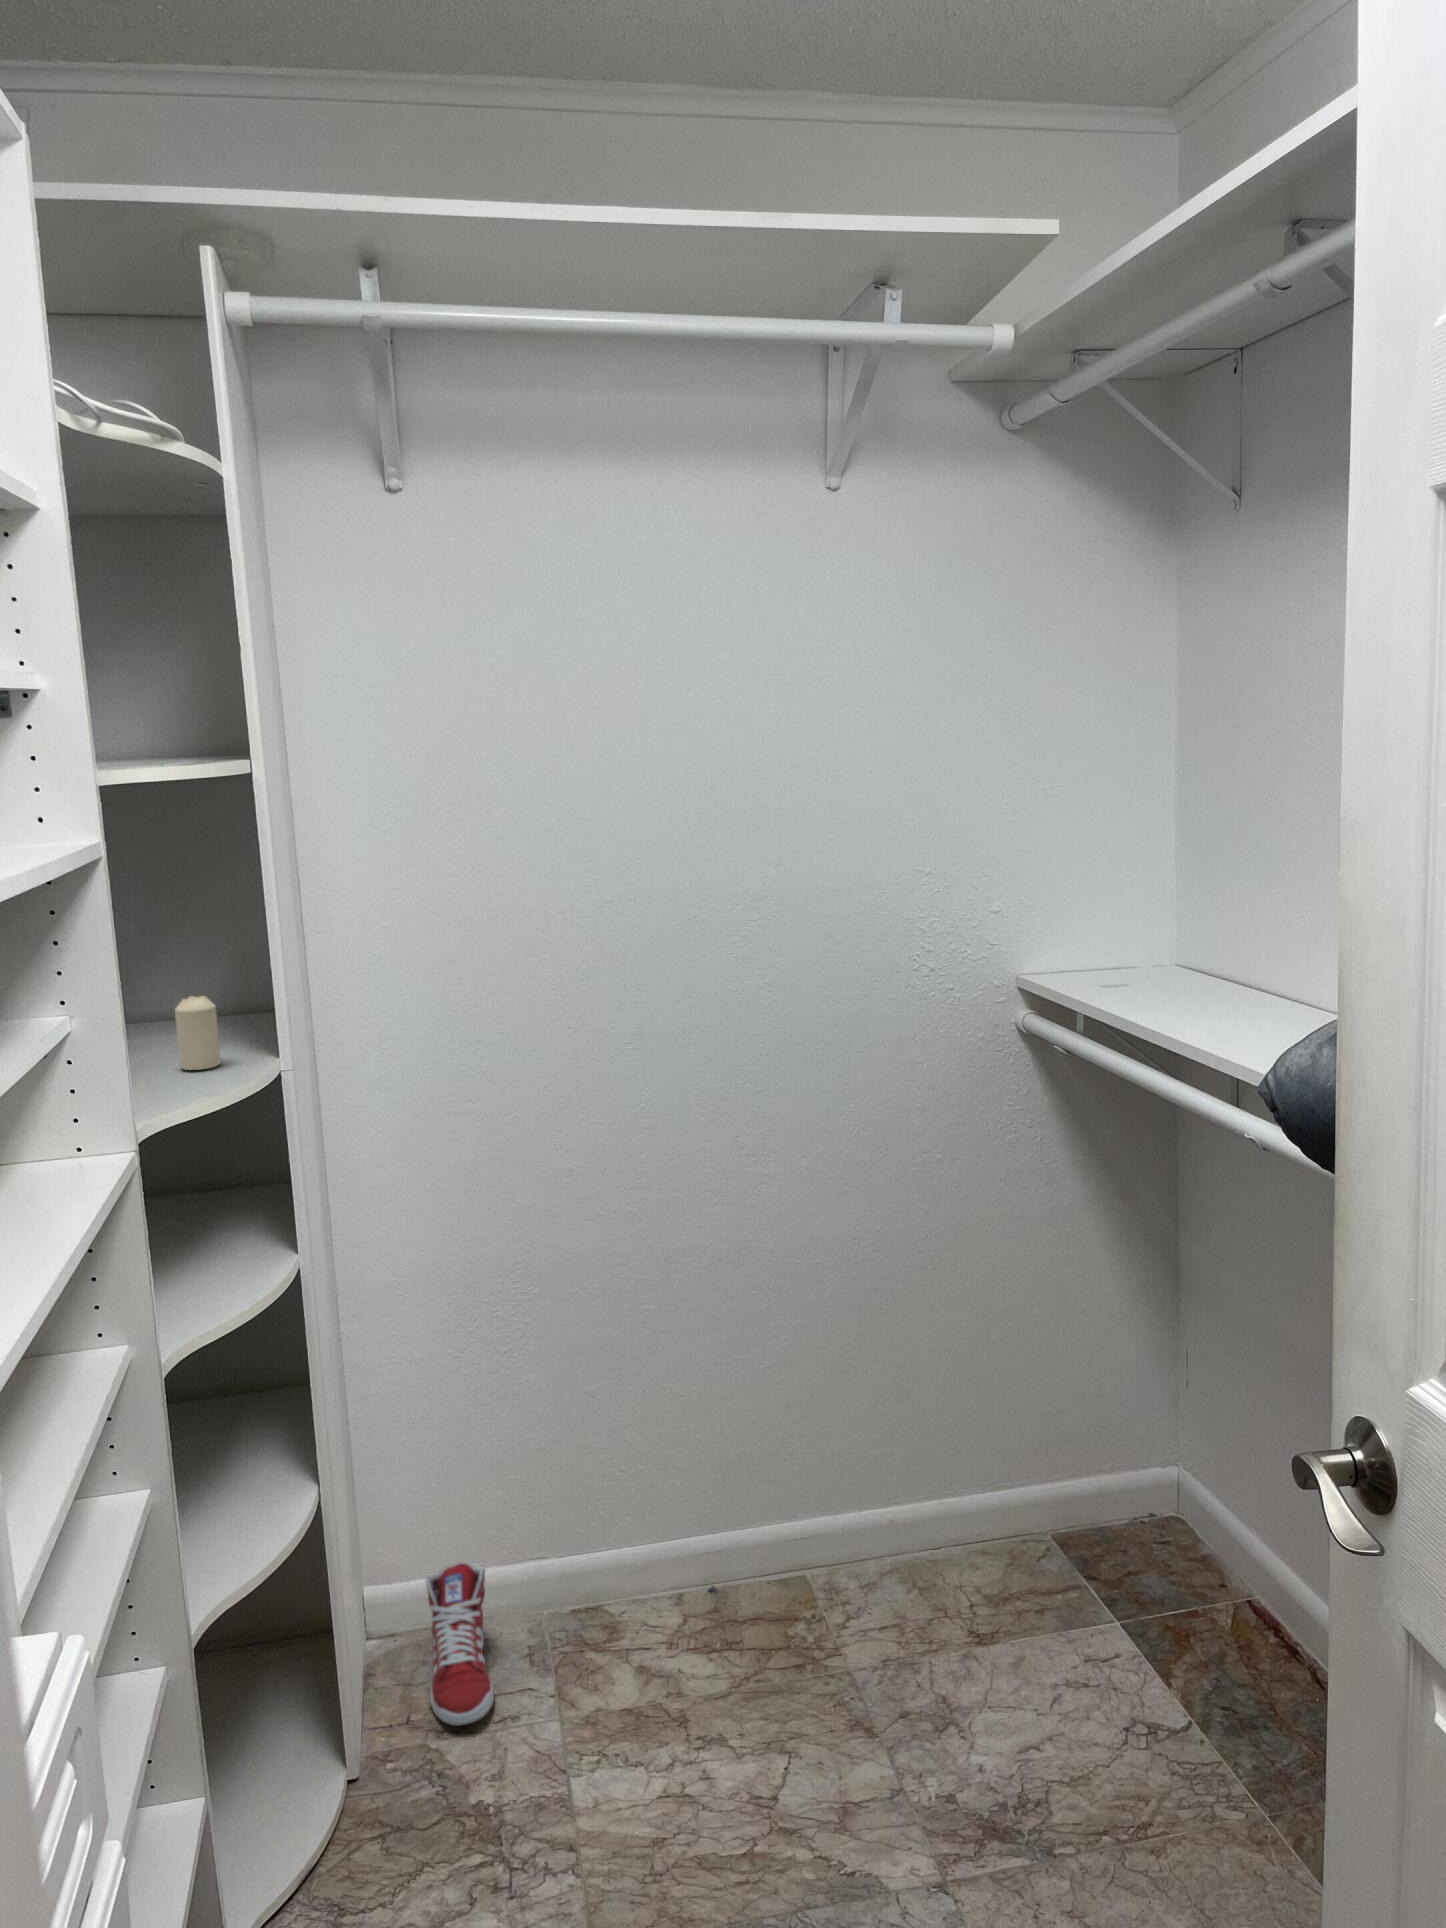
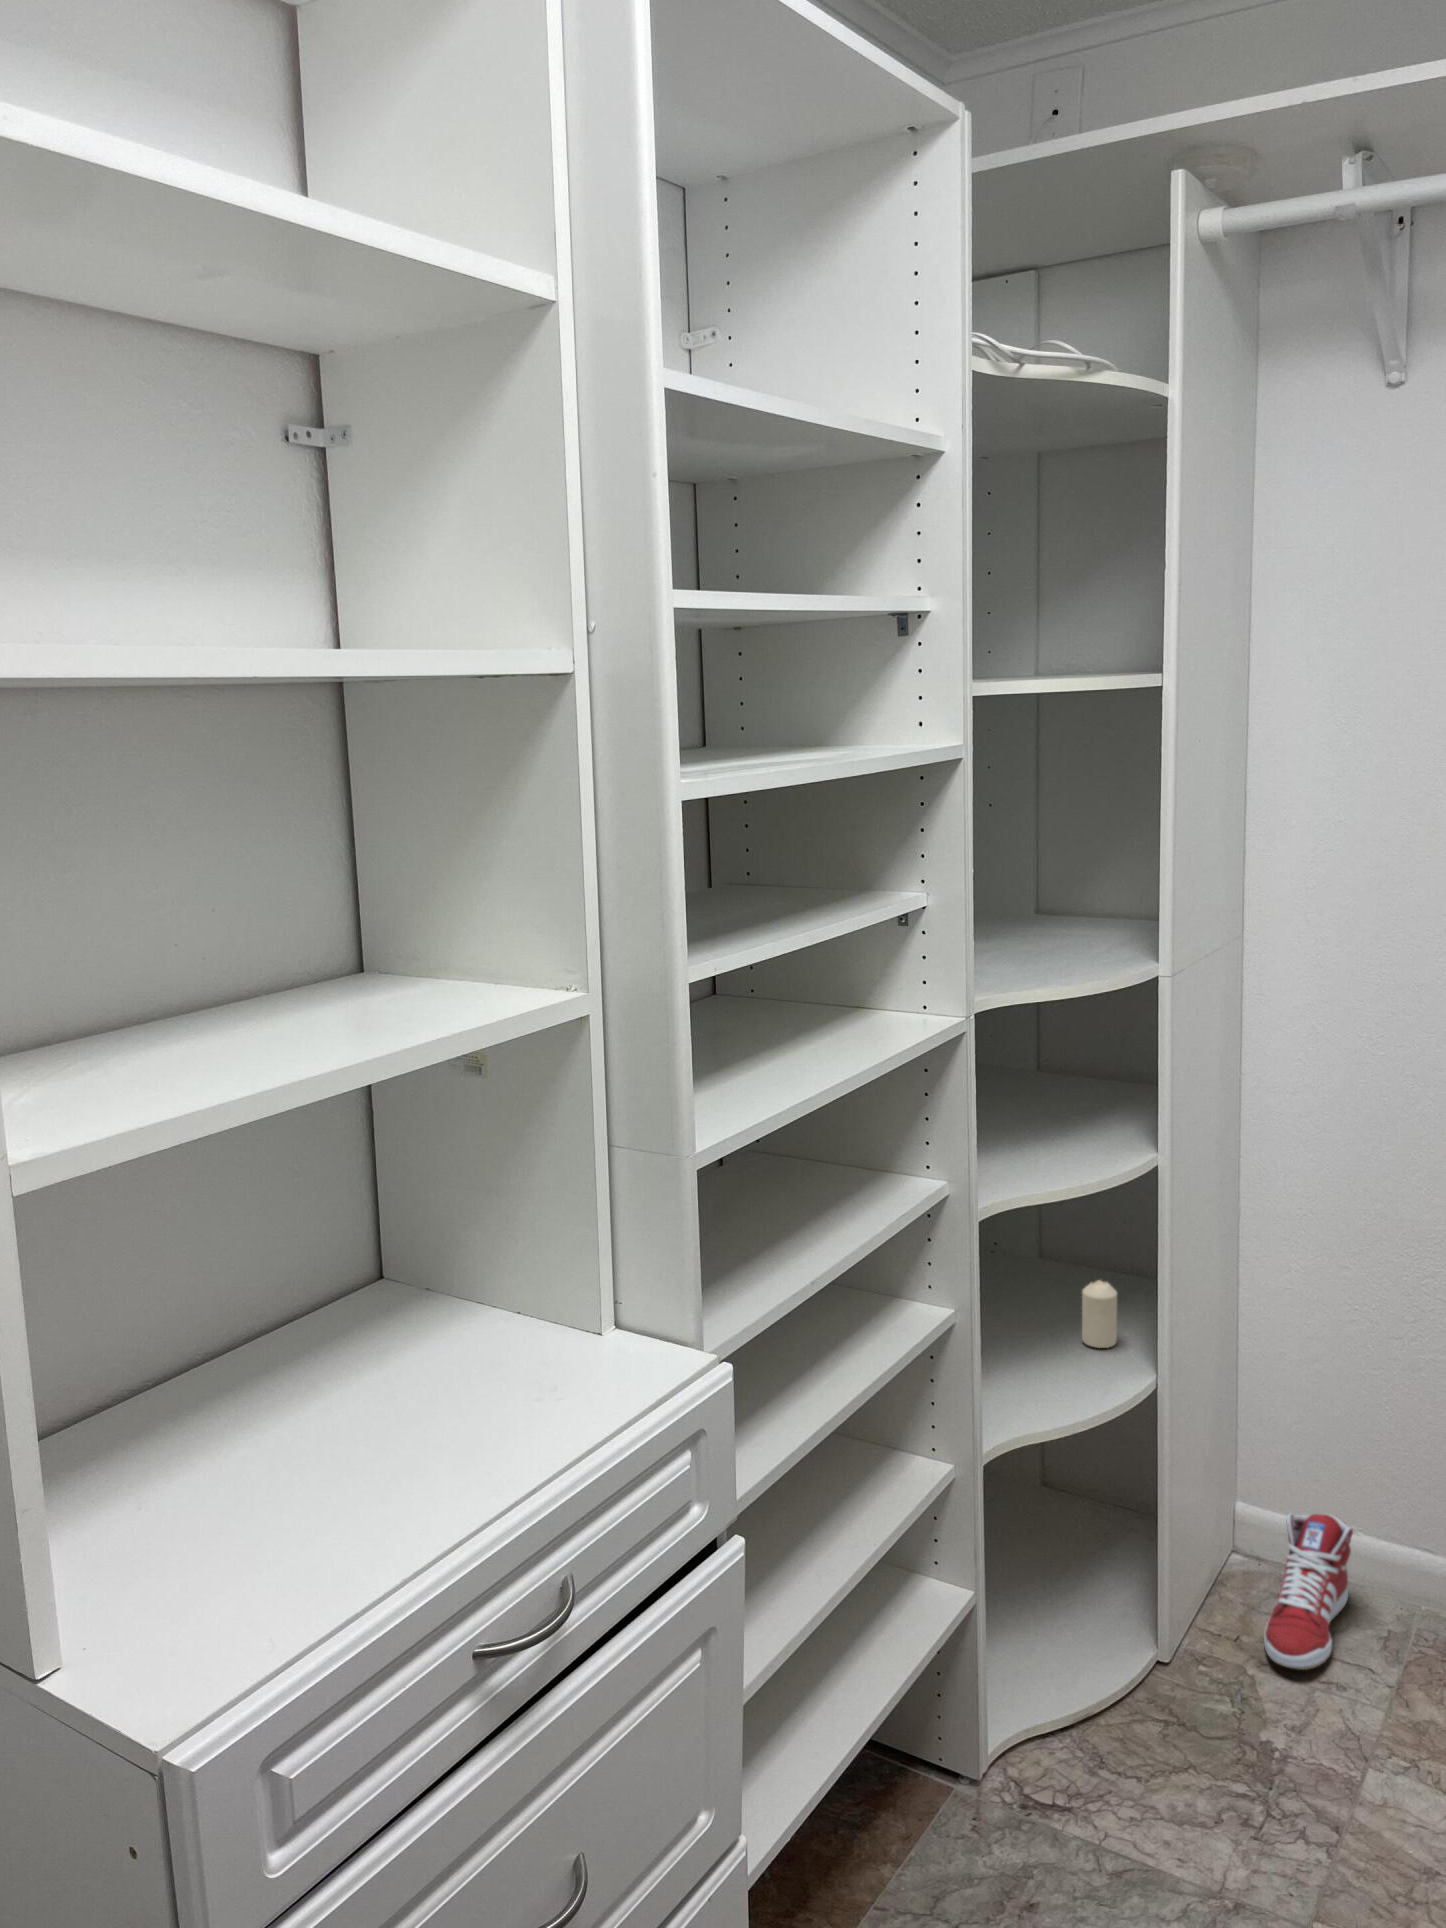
candle: present [175,996,220,1070] -> present [1082,1280,1117,1348]

